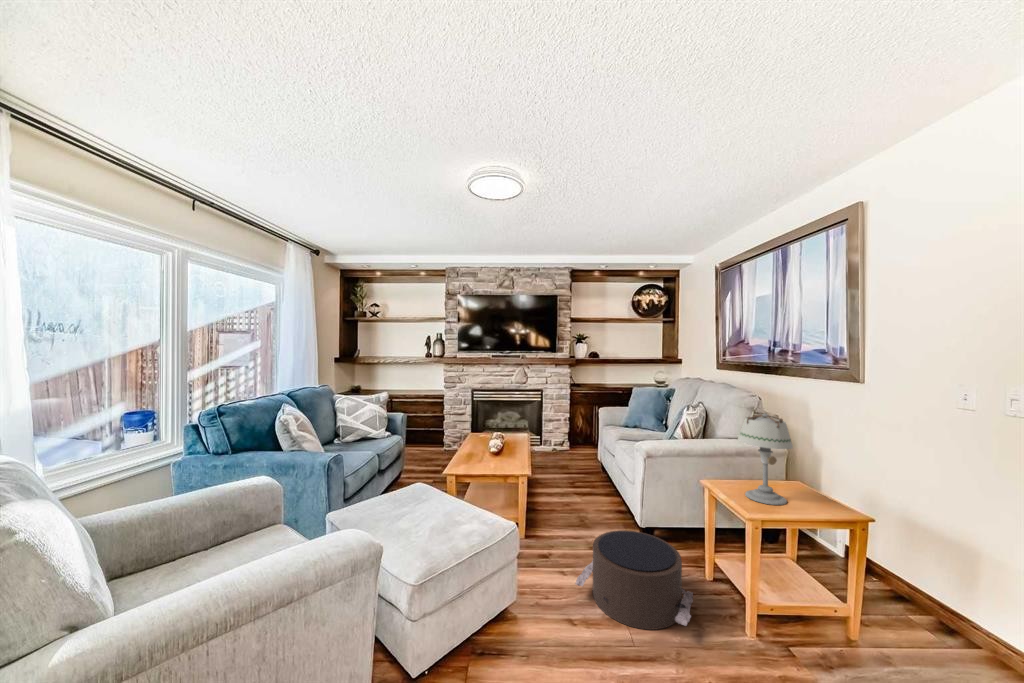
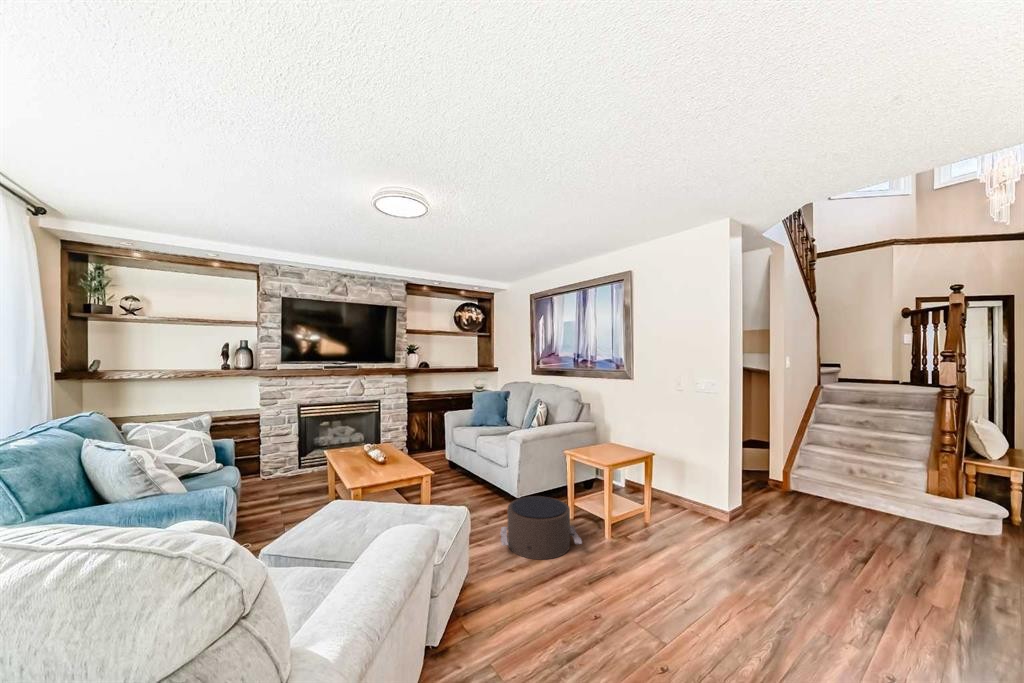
table lamp: present [738,413,793,505] -> none [590,399,620,456]

